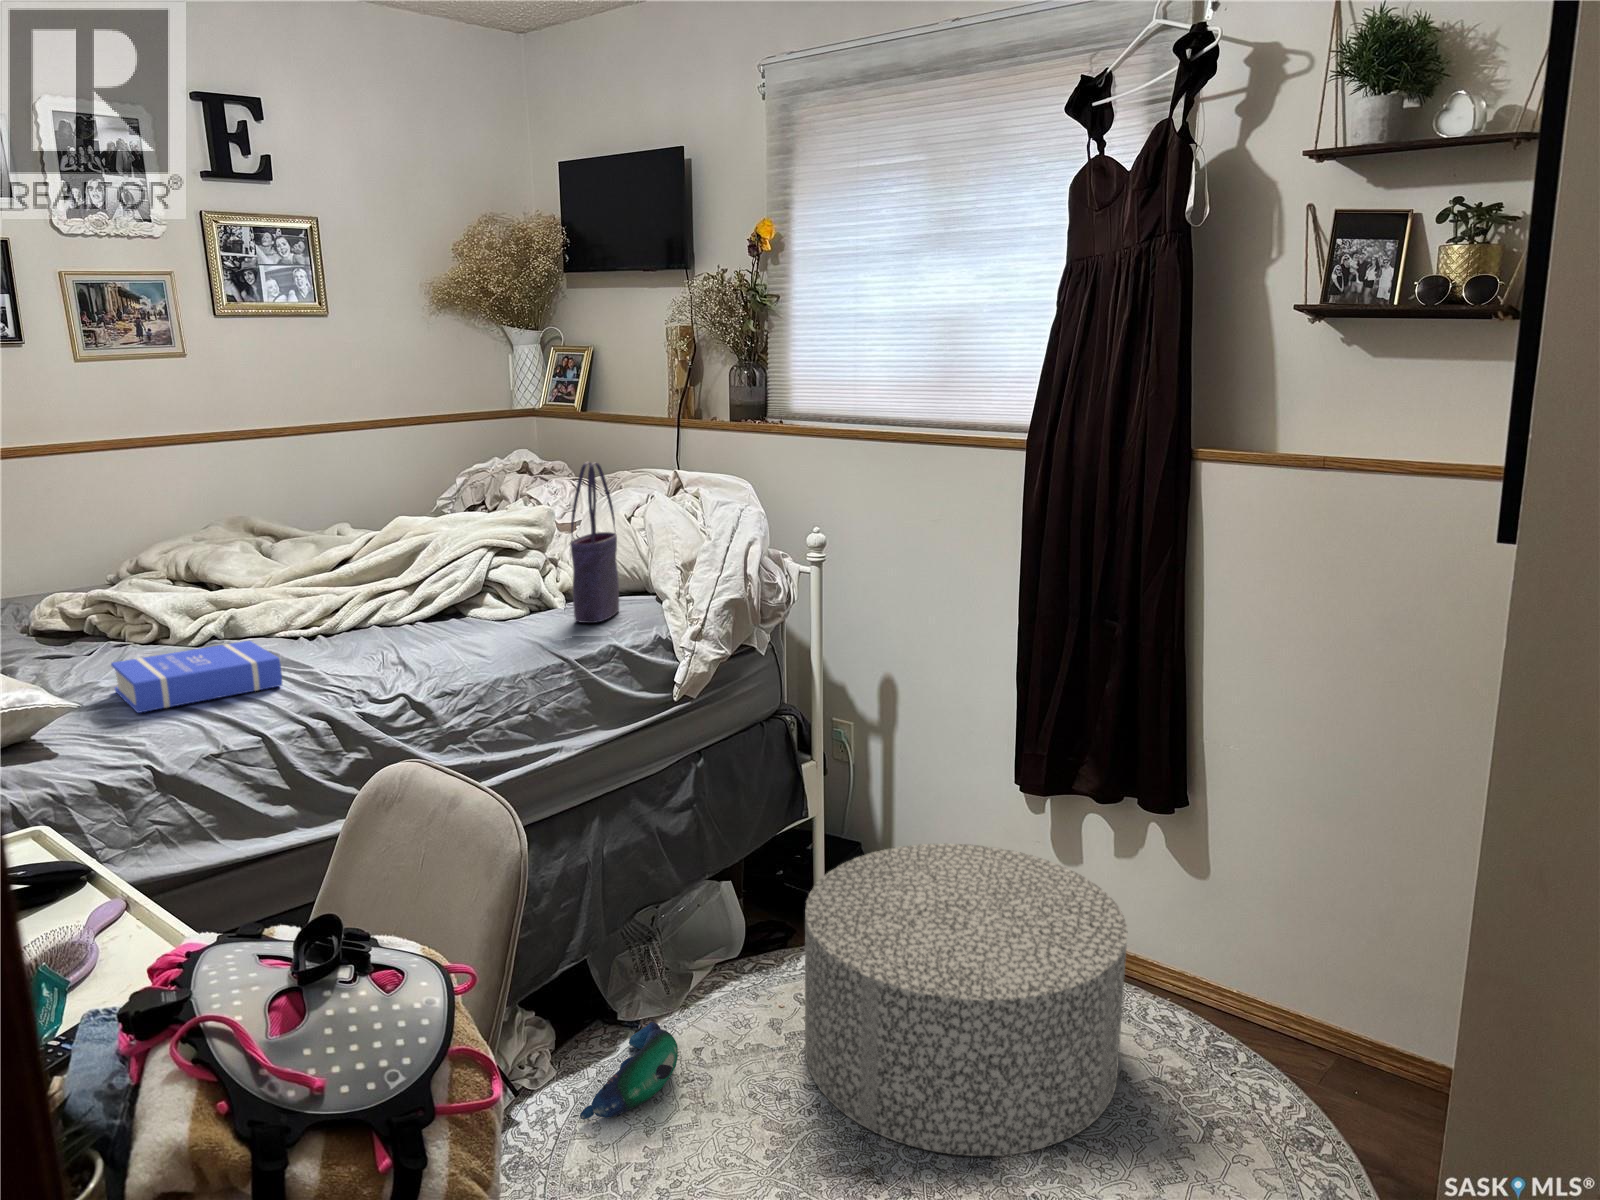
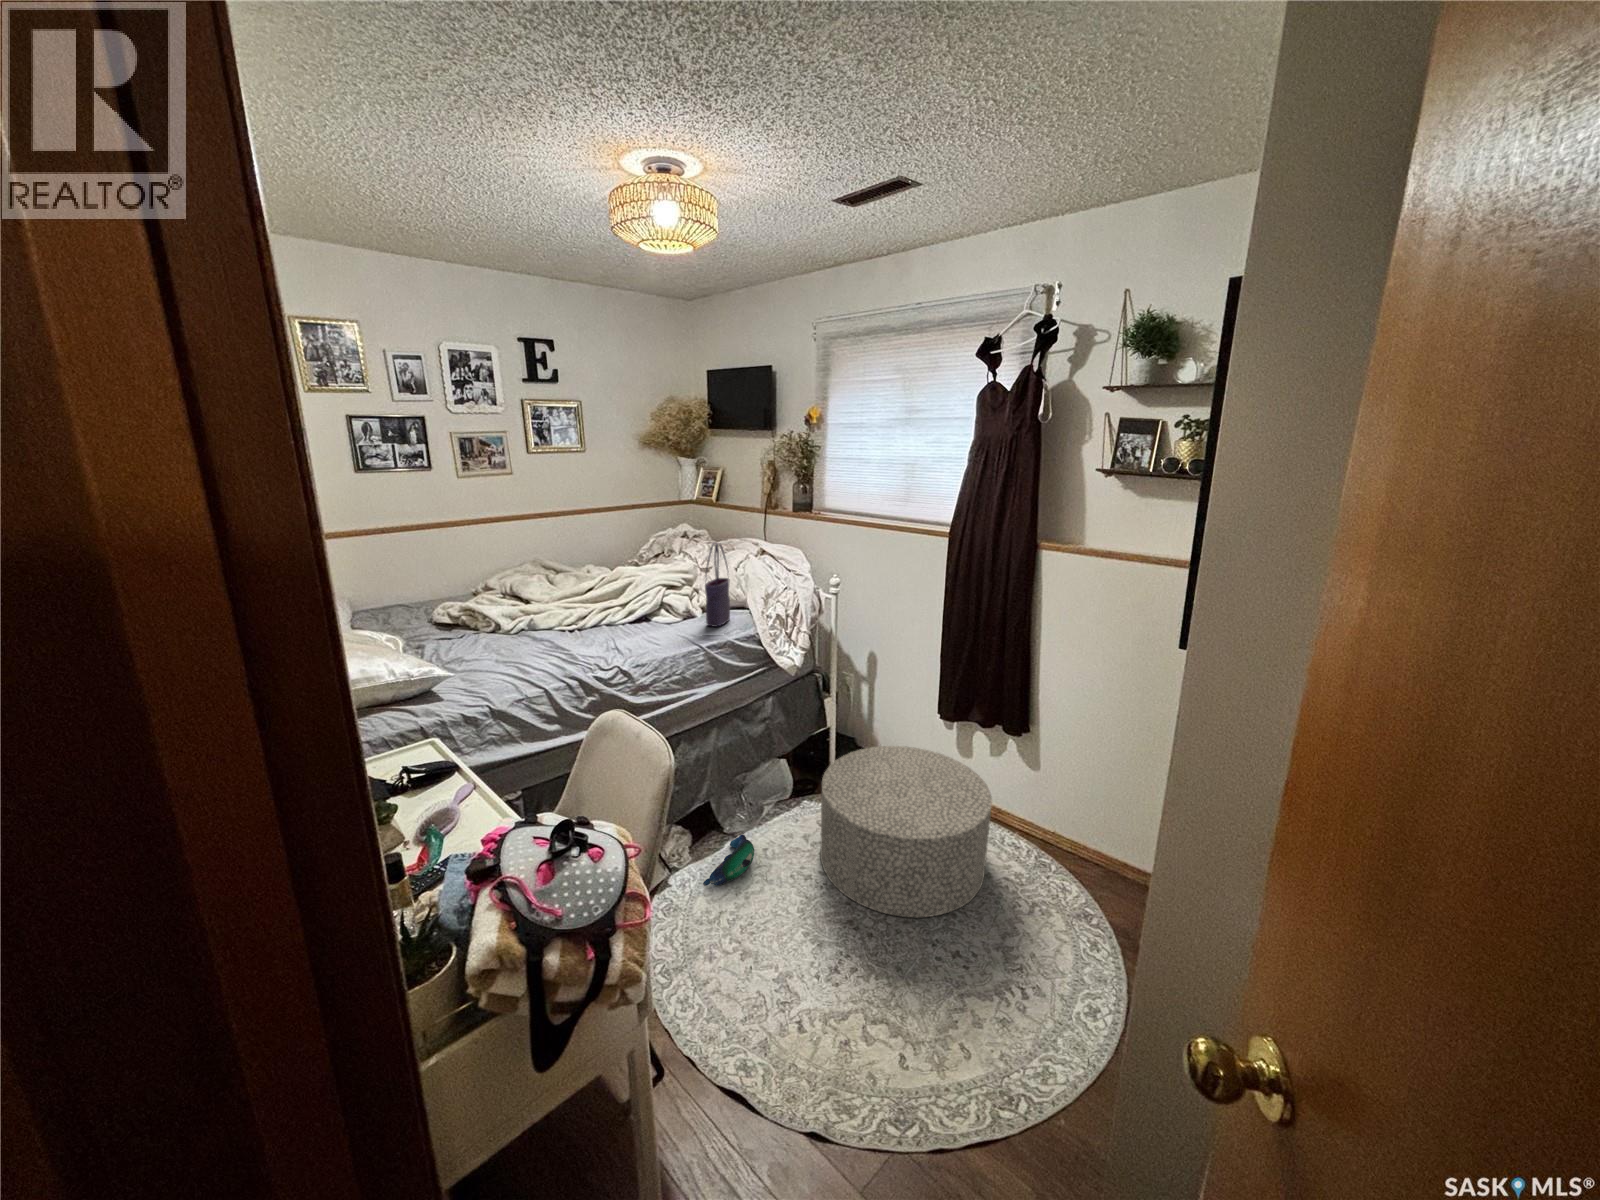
book: present [111,641,282,713] -> none [472,636,556,677]

